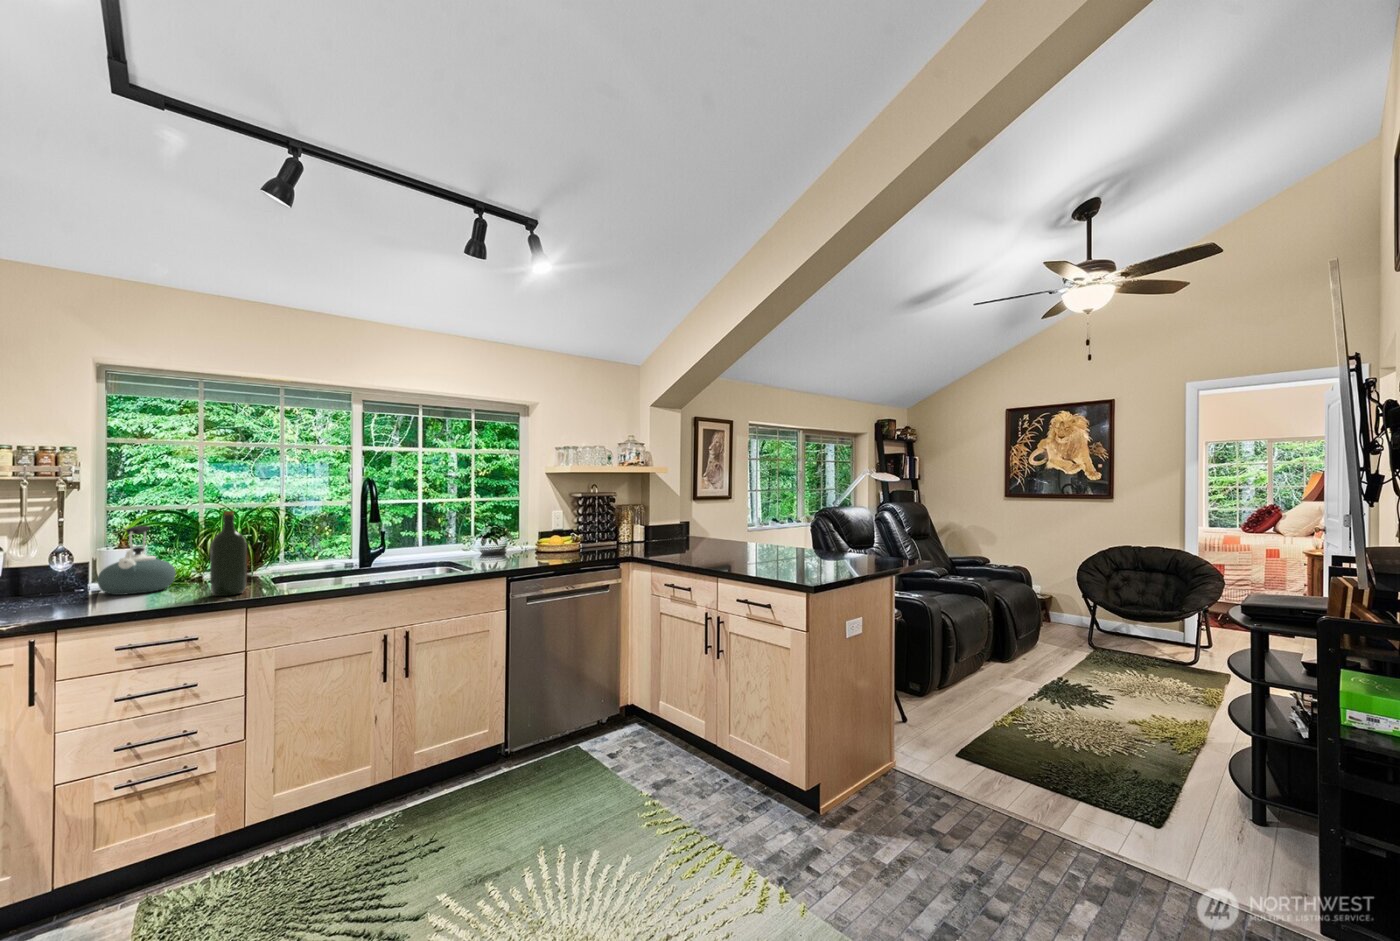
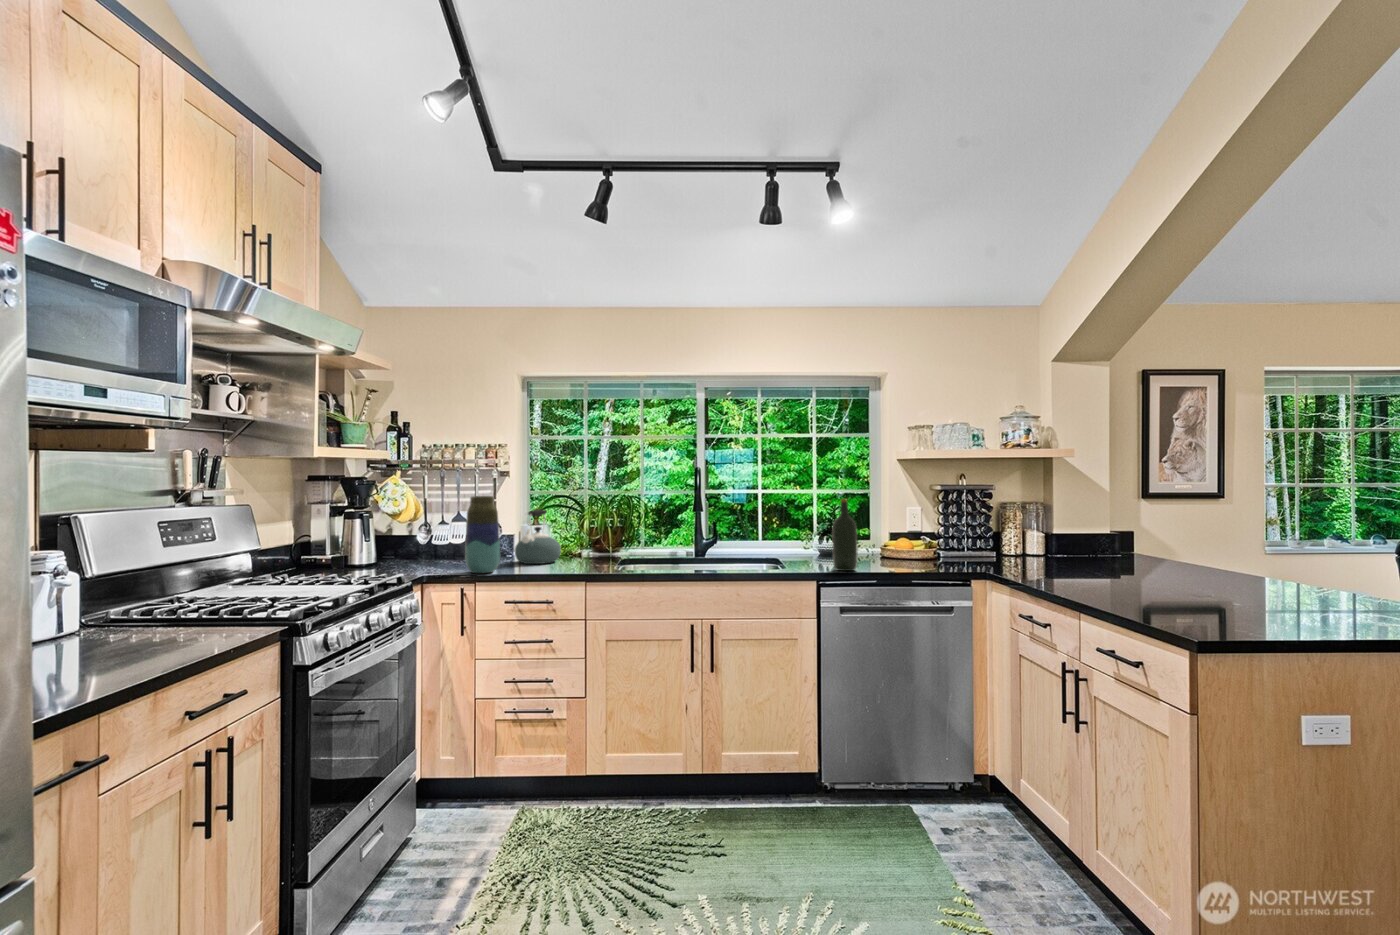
vase: none [30,511,96,615] -> present [465,496,500,573]
wine bottle: present [210,511,247,596] -> present [832,499,858,571]

